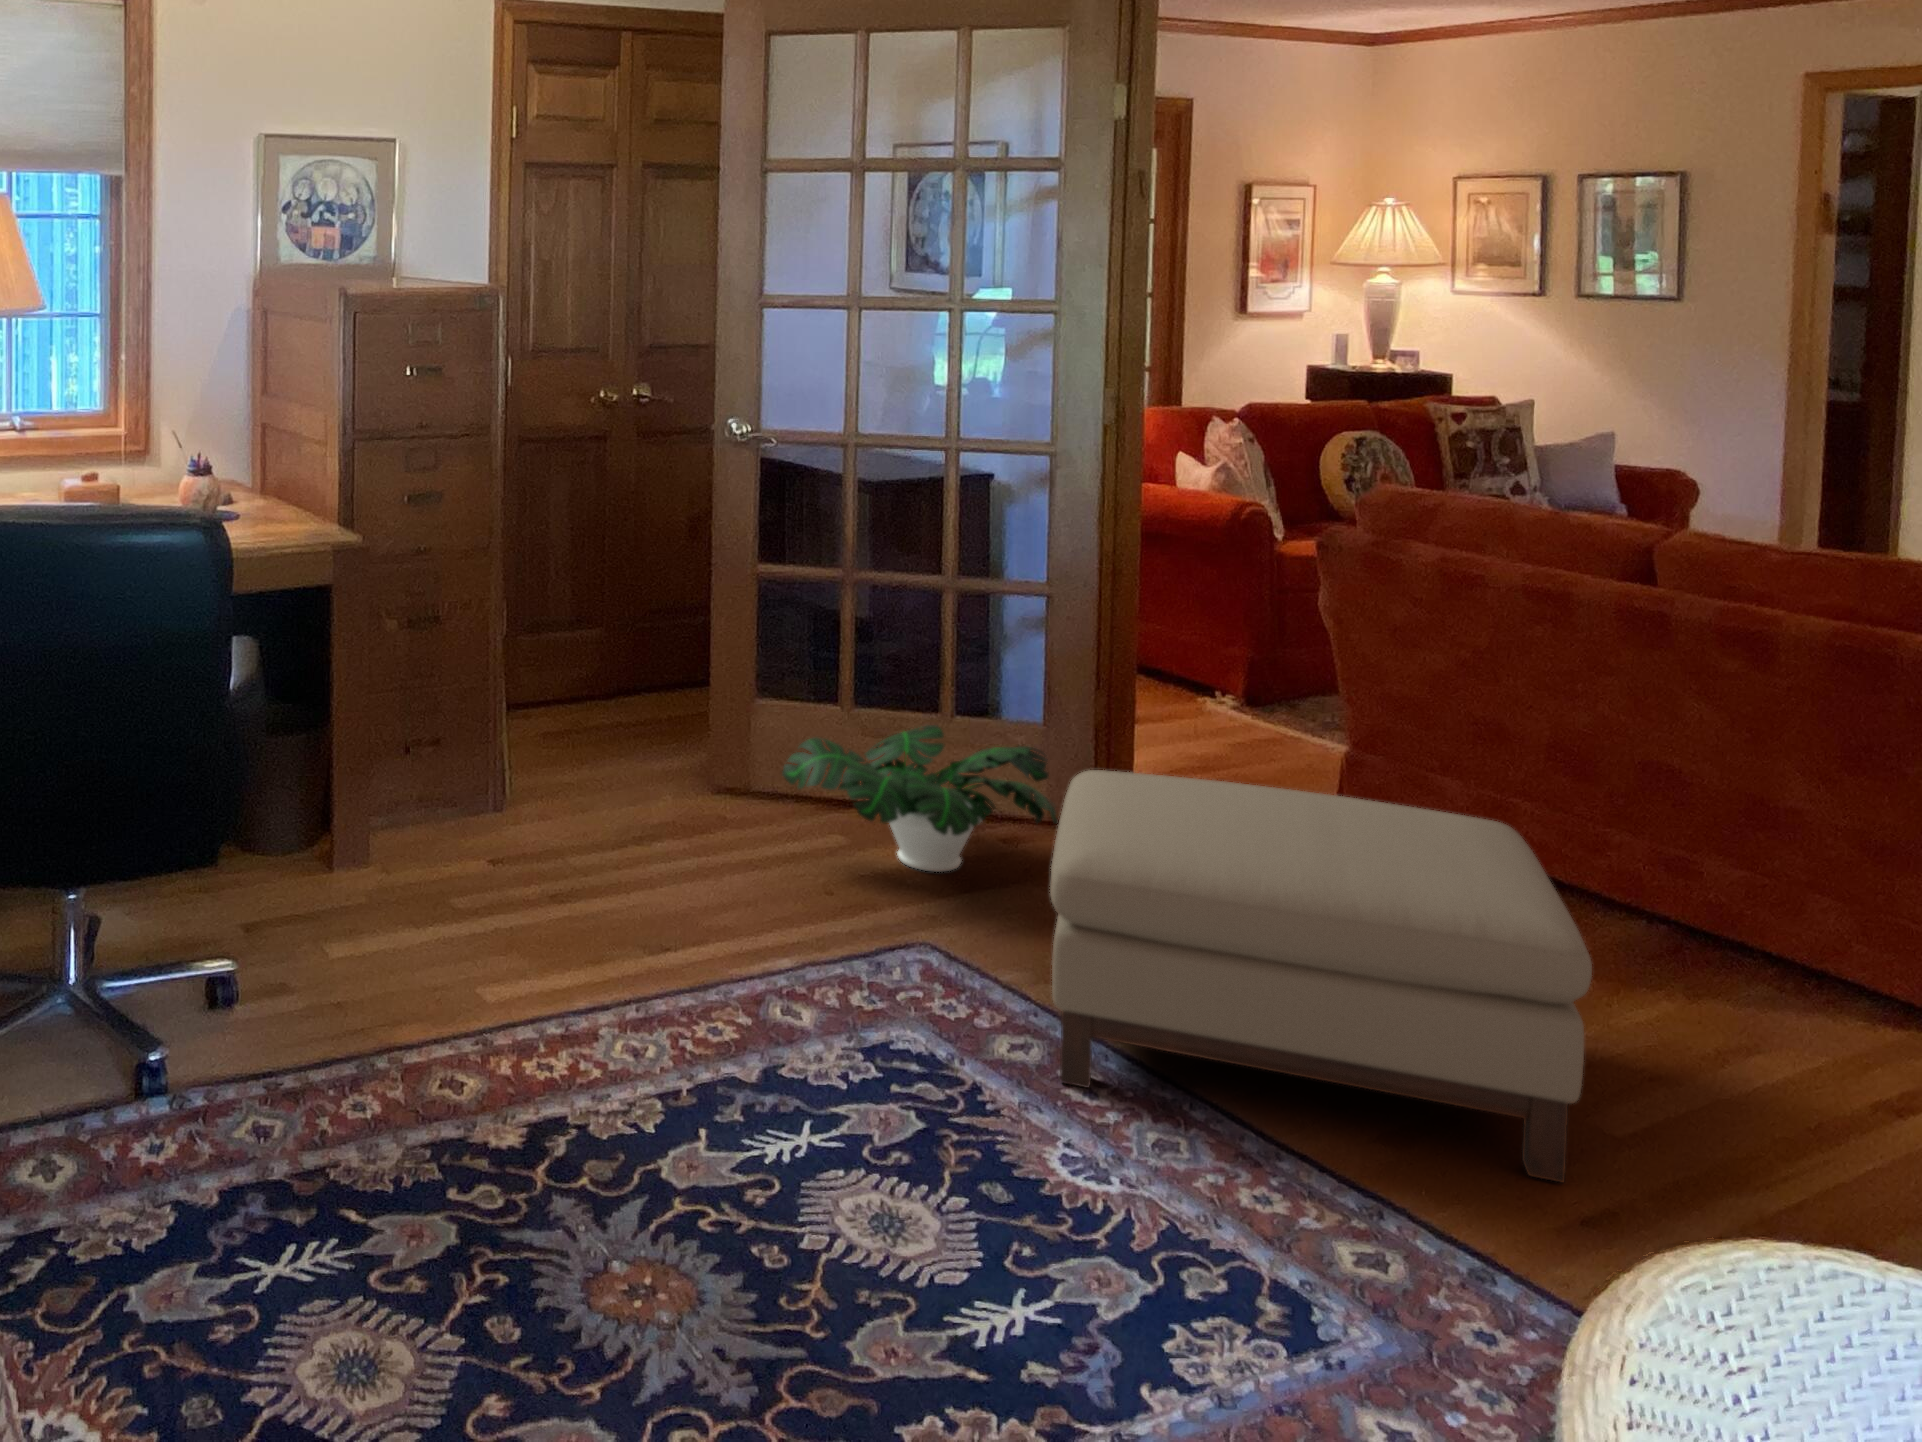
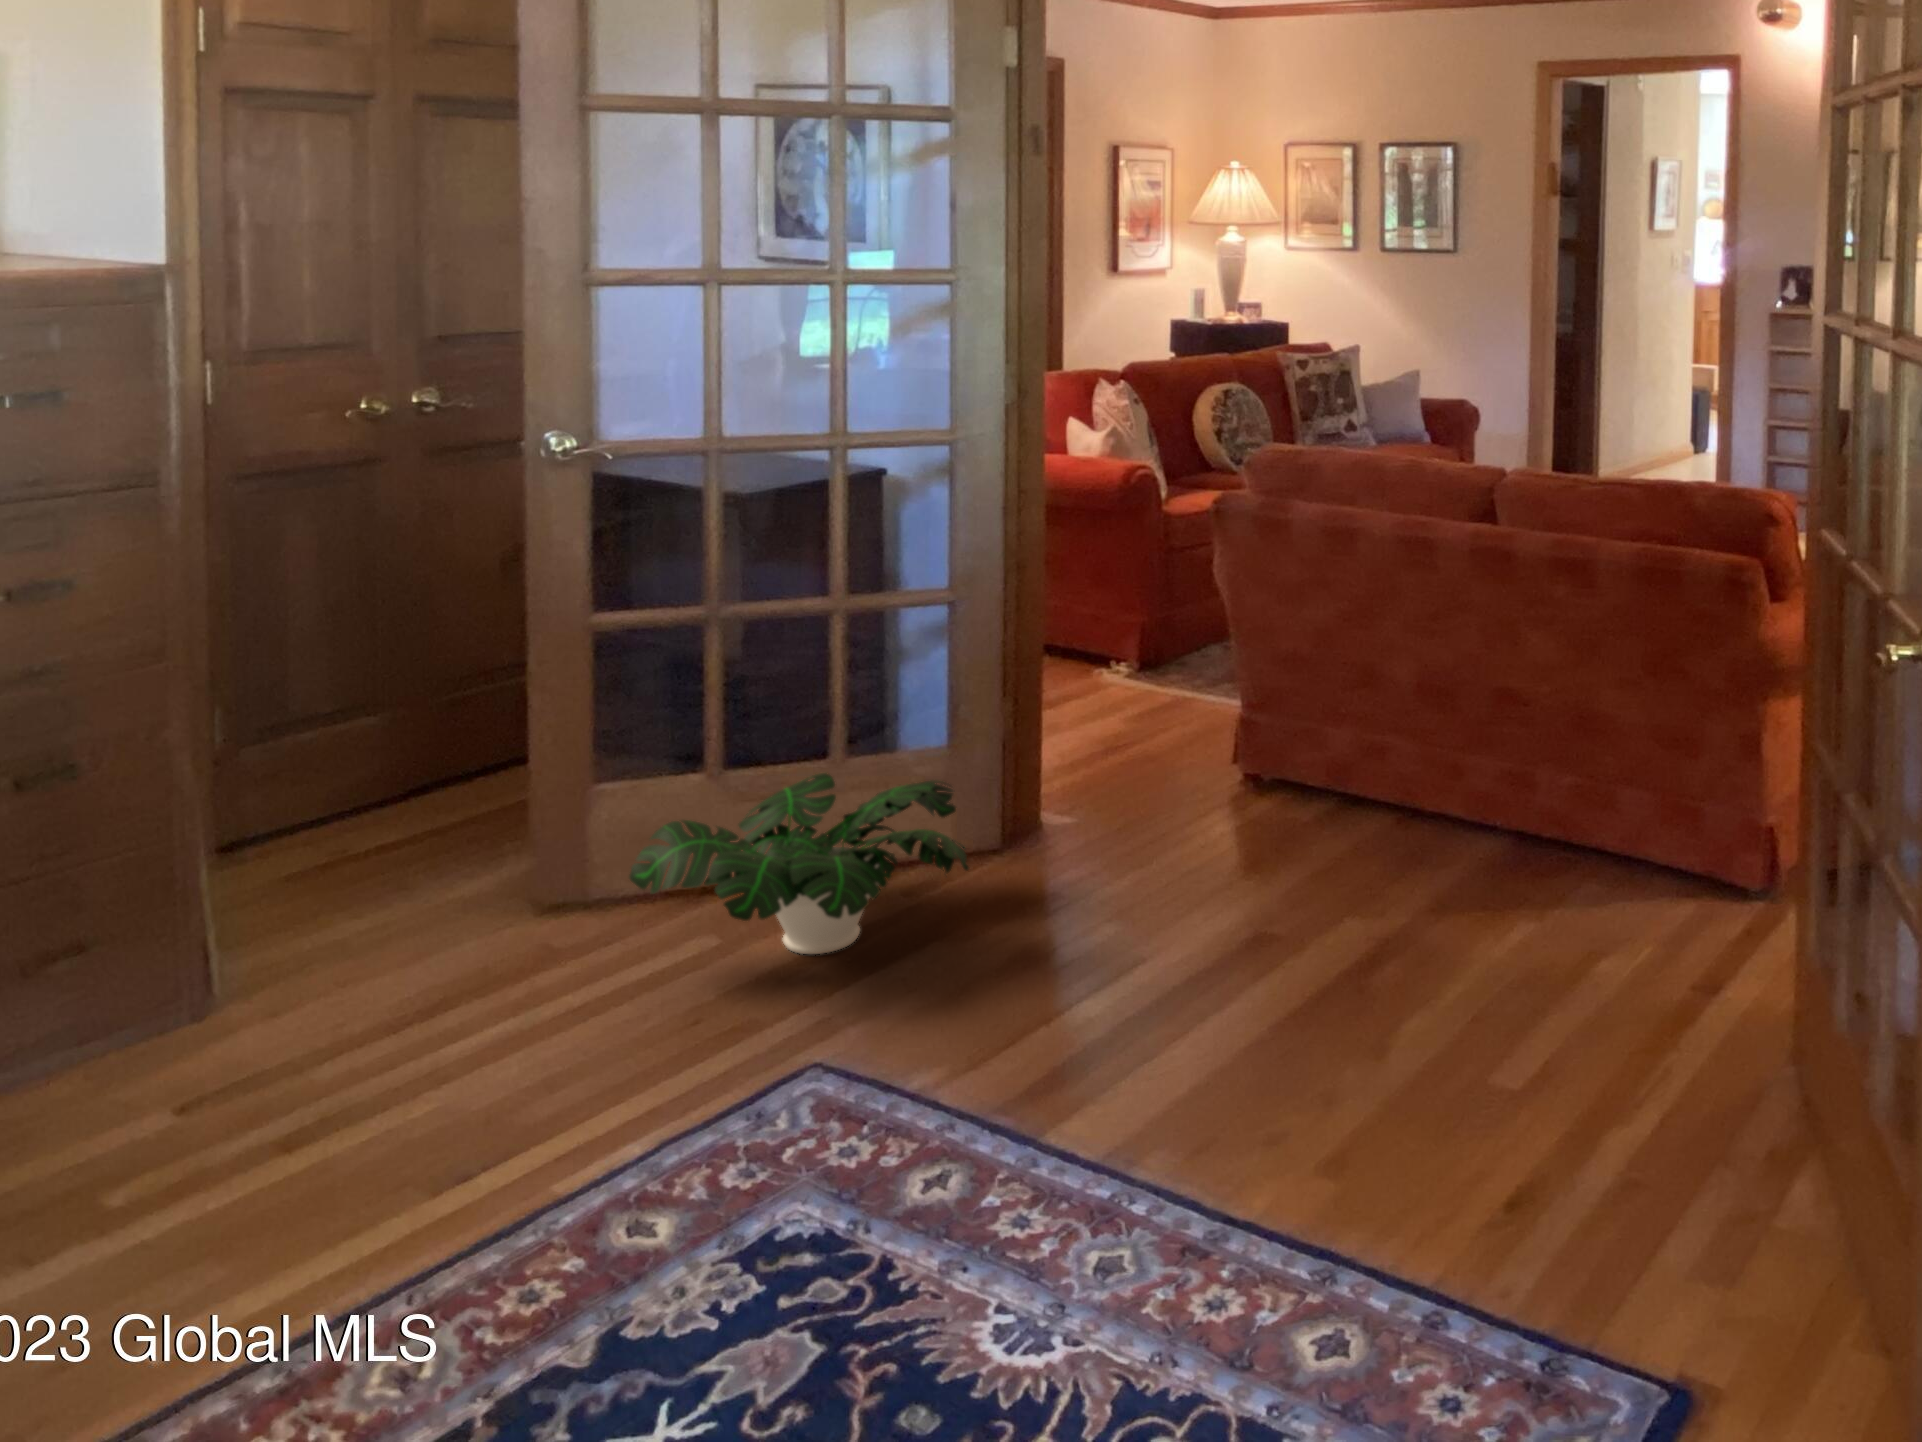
ottoman: present [1050,770,1592,1182] -> none [969,788,1499,1217]

